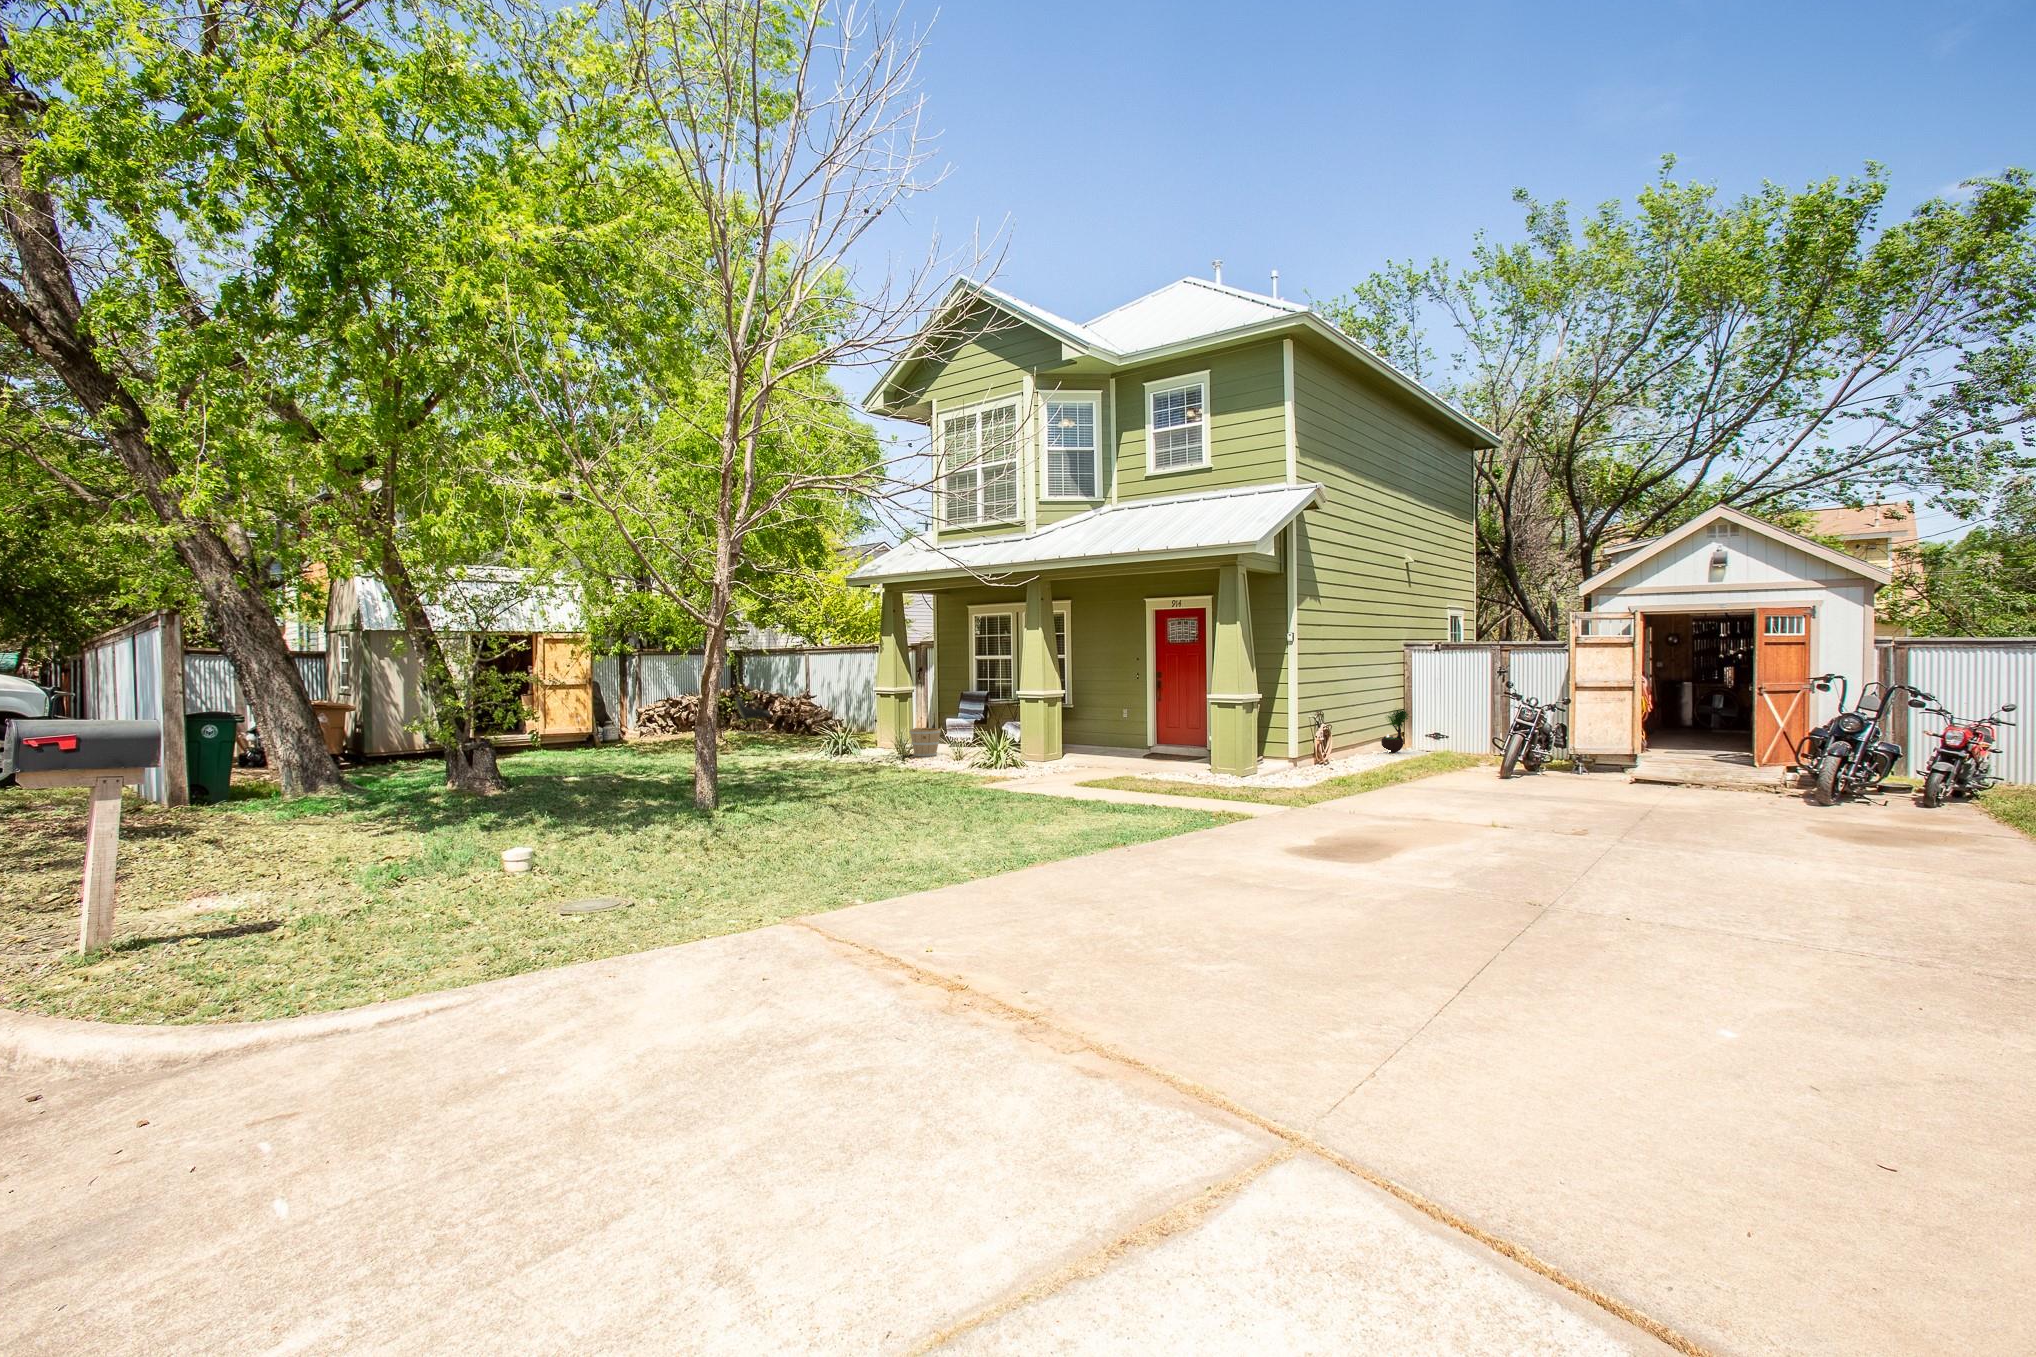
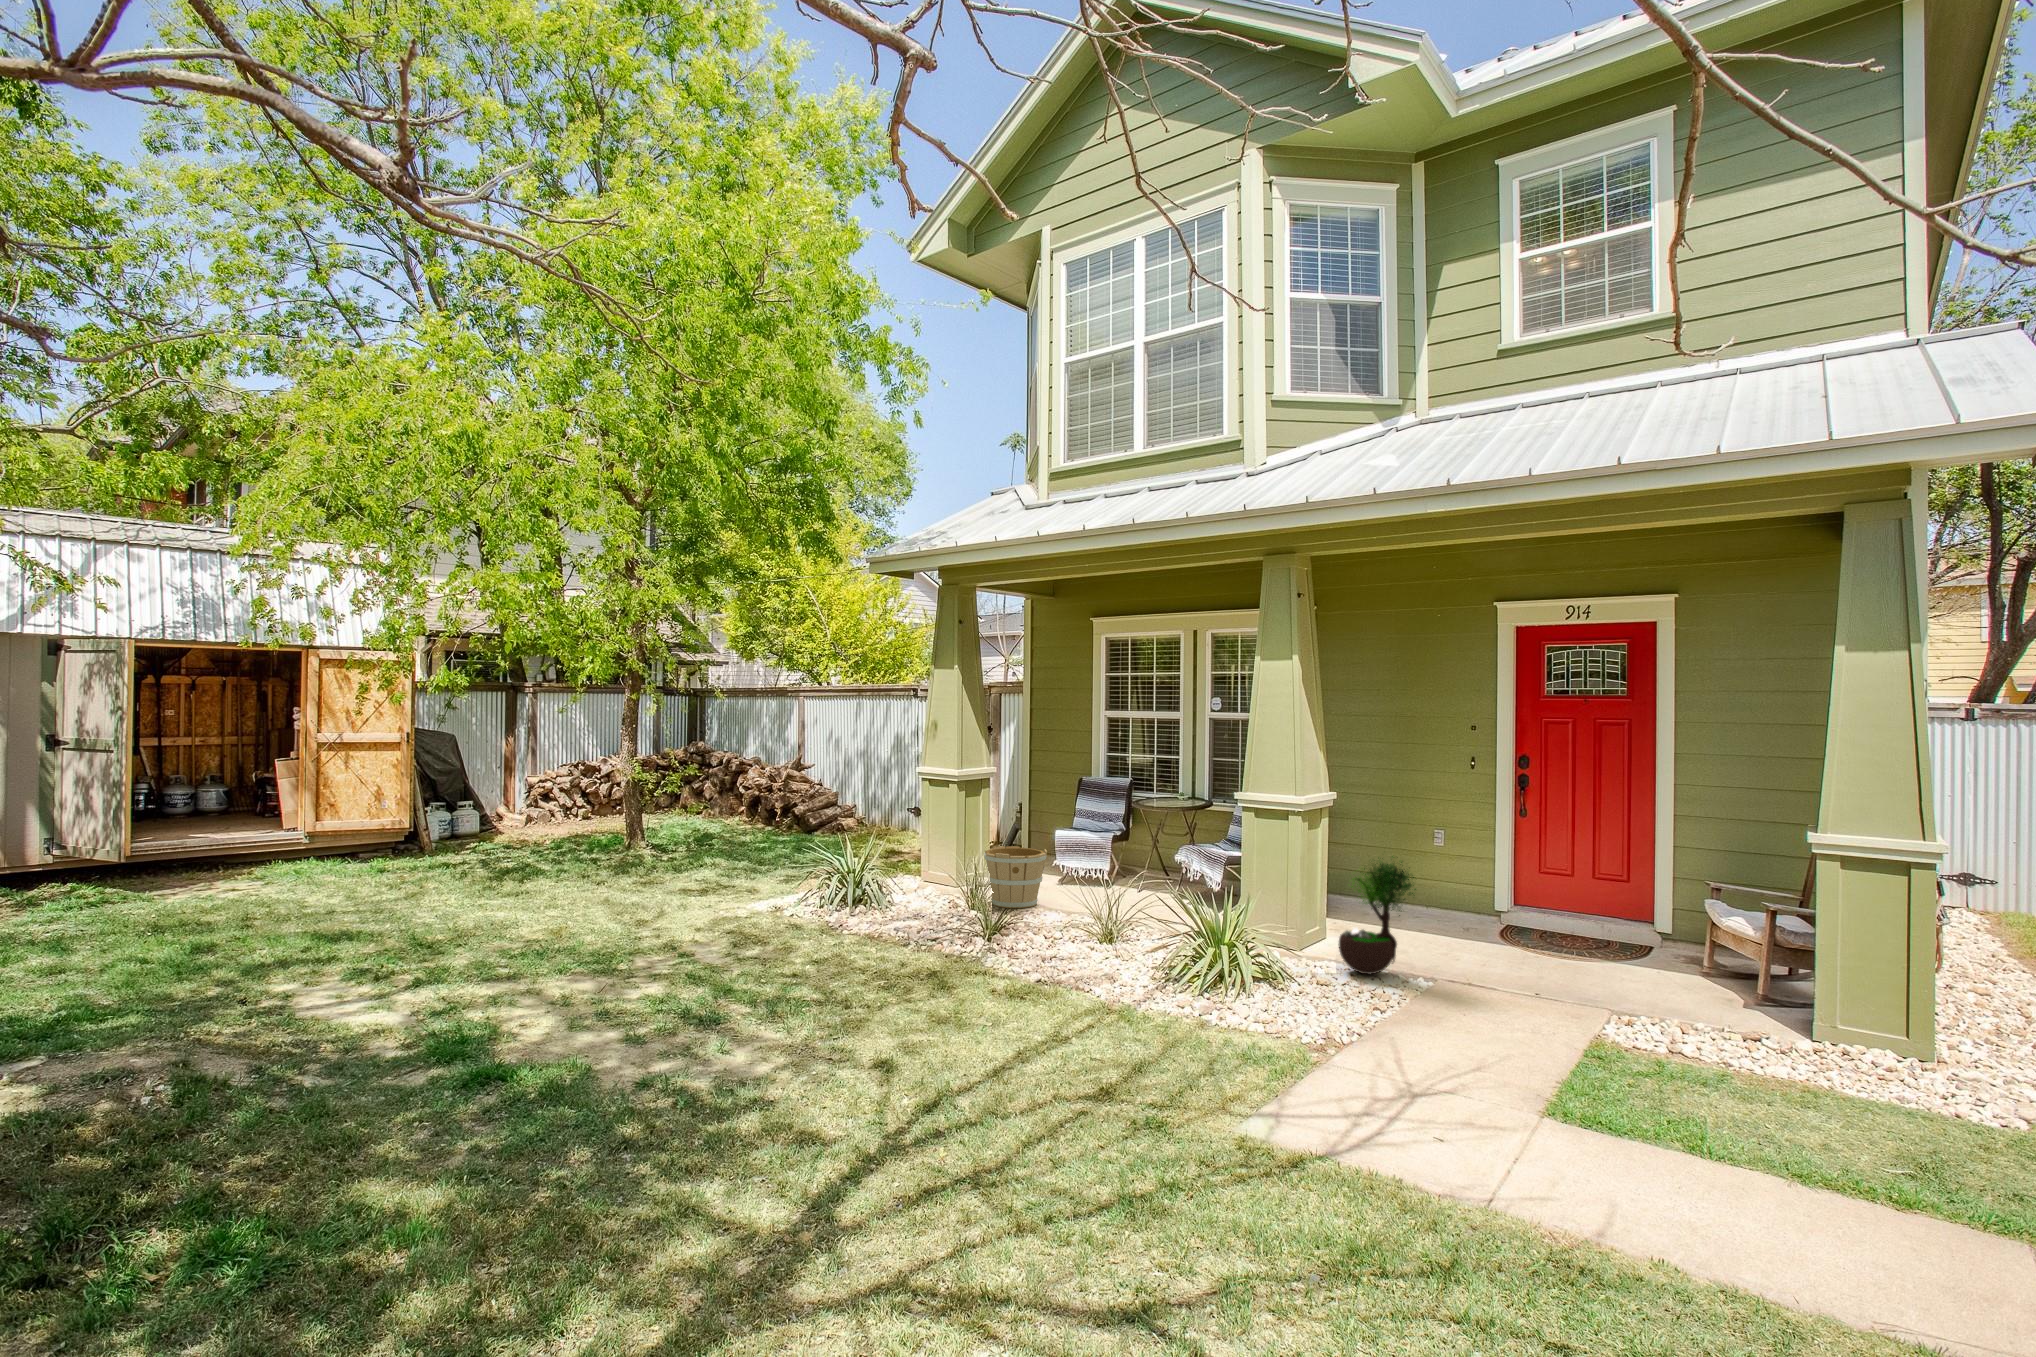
lounge chair: present [735,697,769,734] -> none [684,761,743,826]
potted tree: present [1381,710,1409,753] -> present [1338,856,1416,974]

